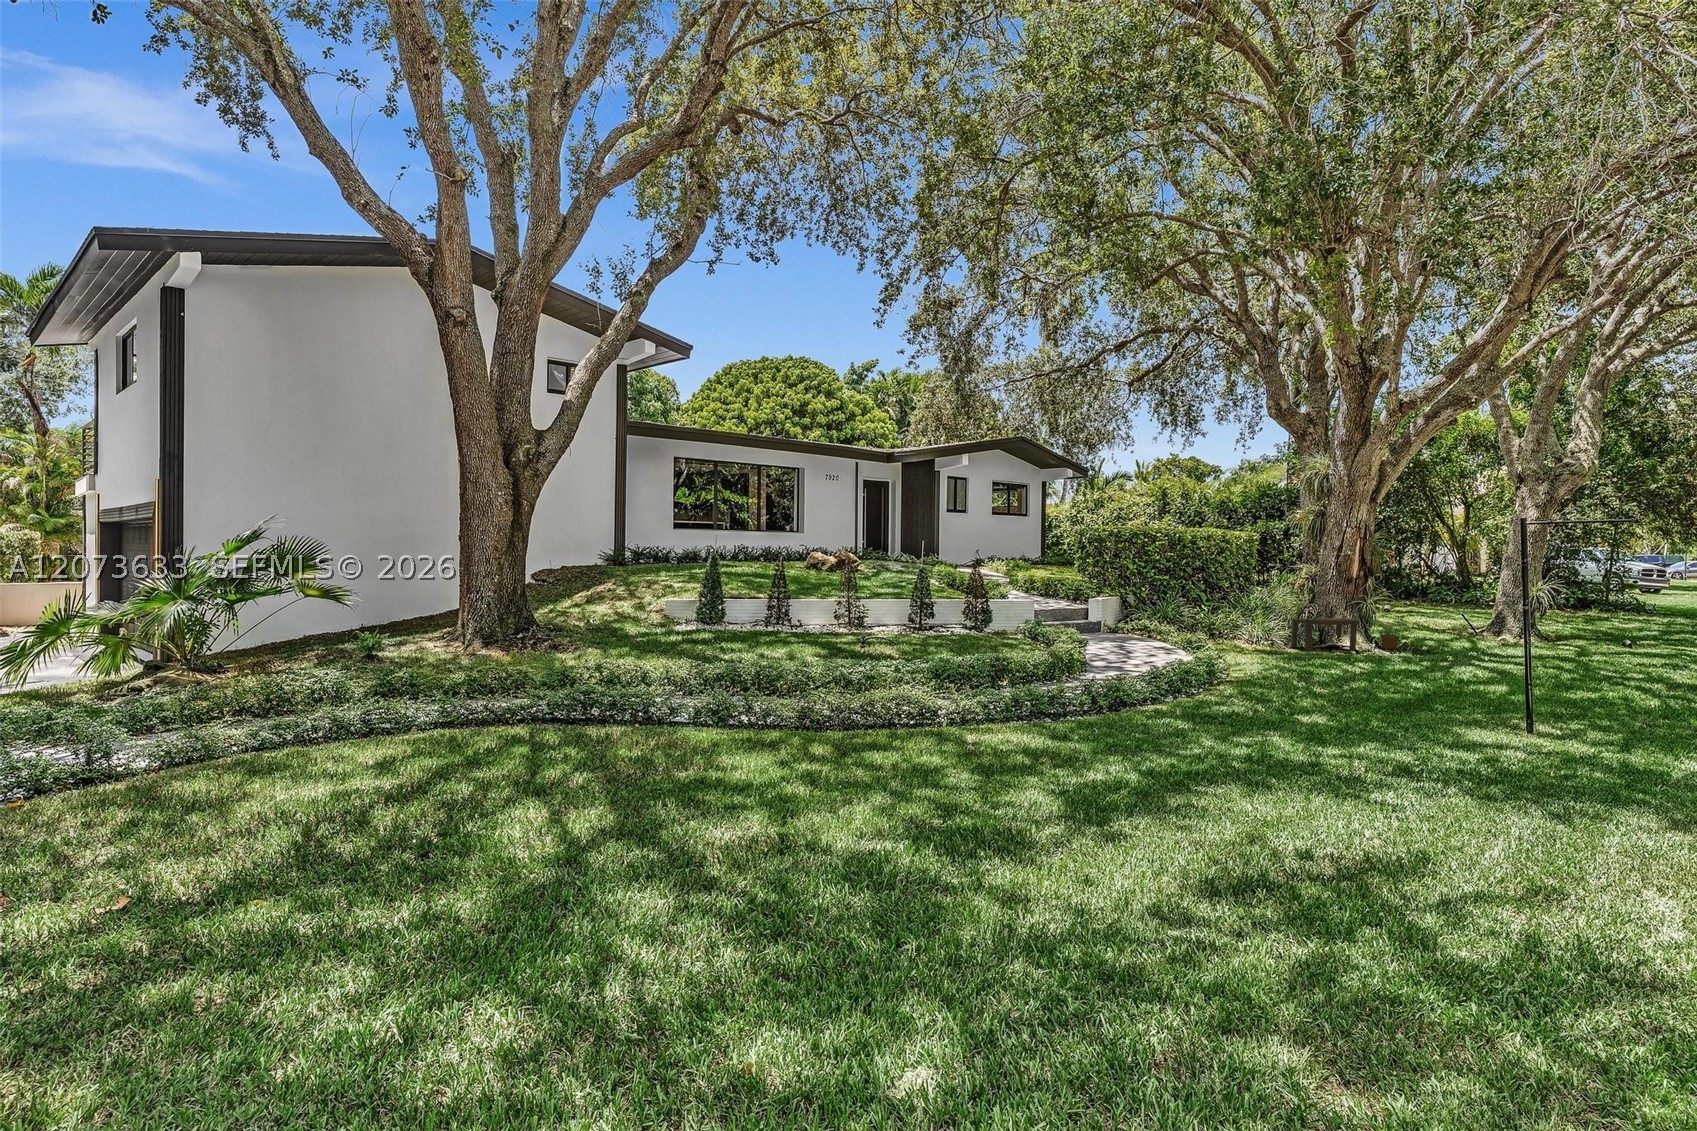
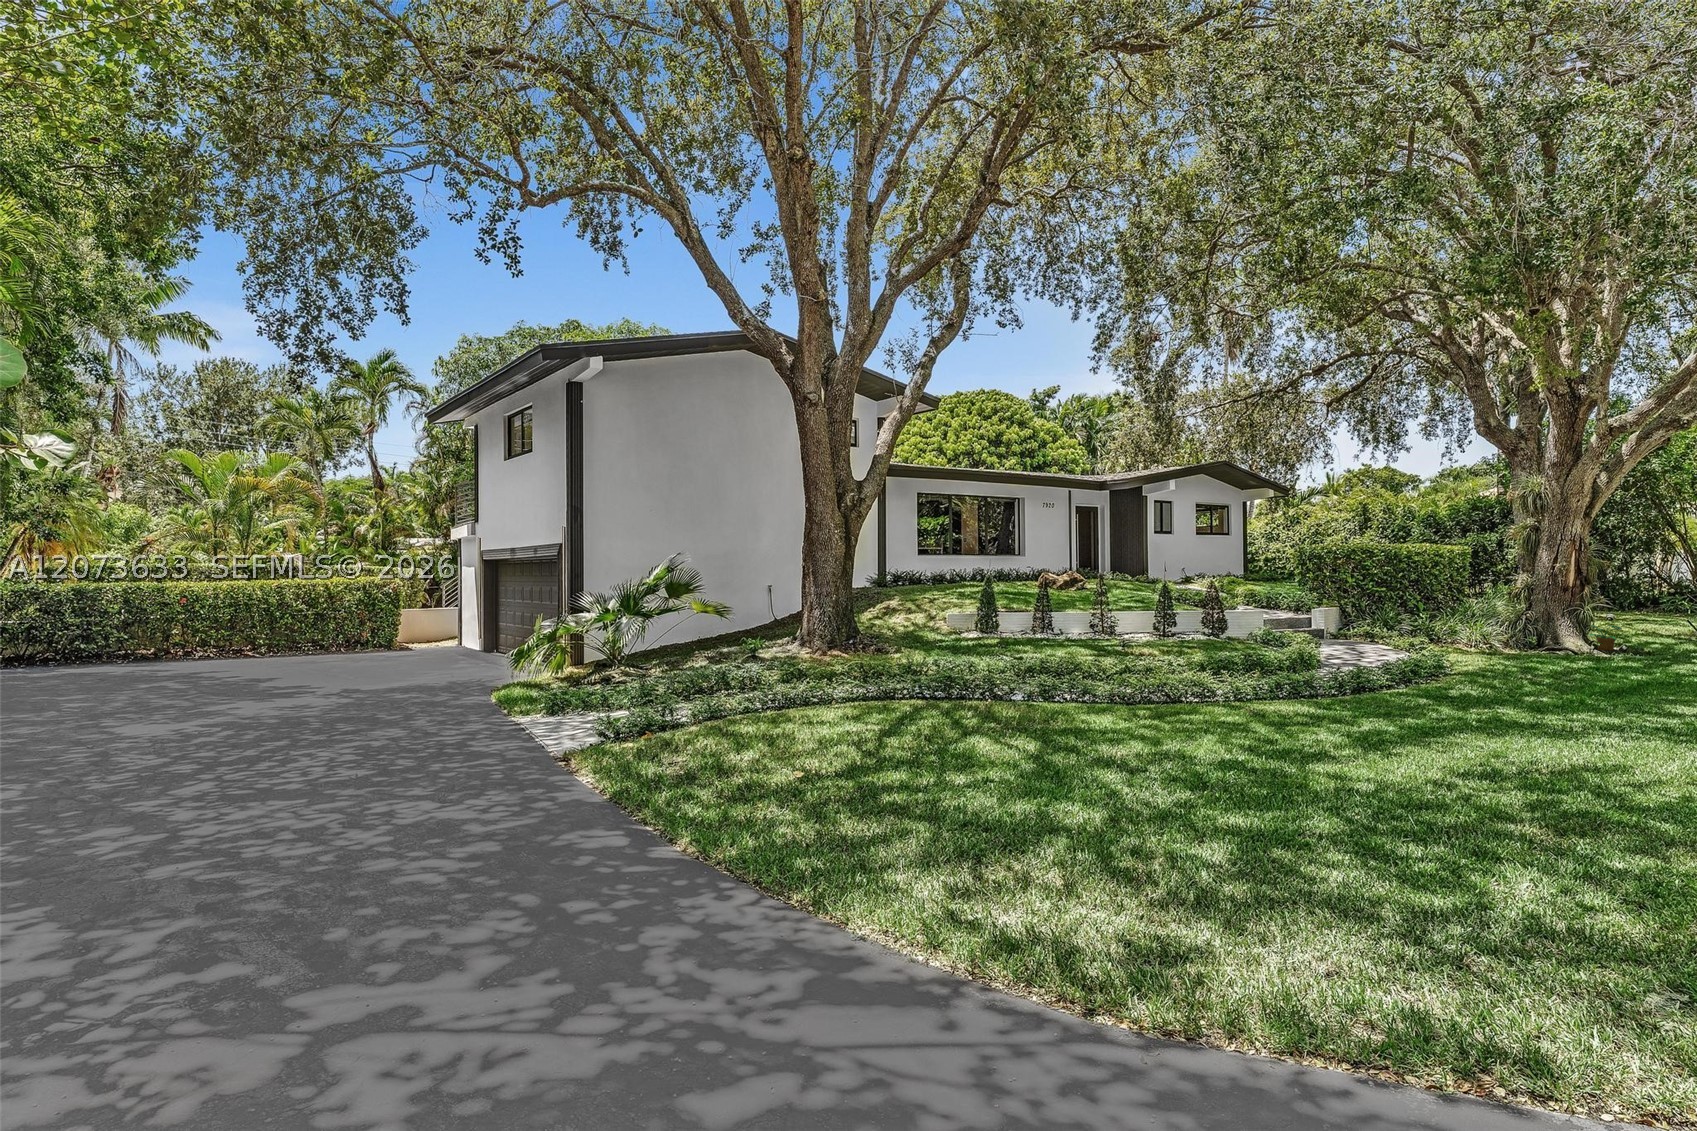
bench: present [1291,618,1358,651] -> none [1507,623,1573,651]

